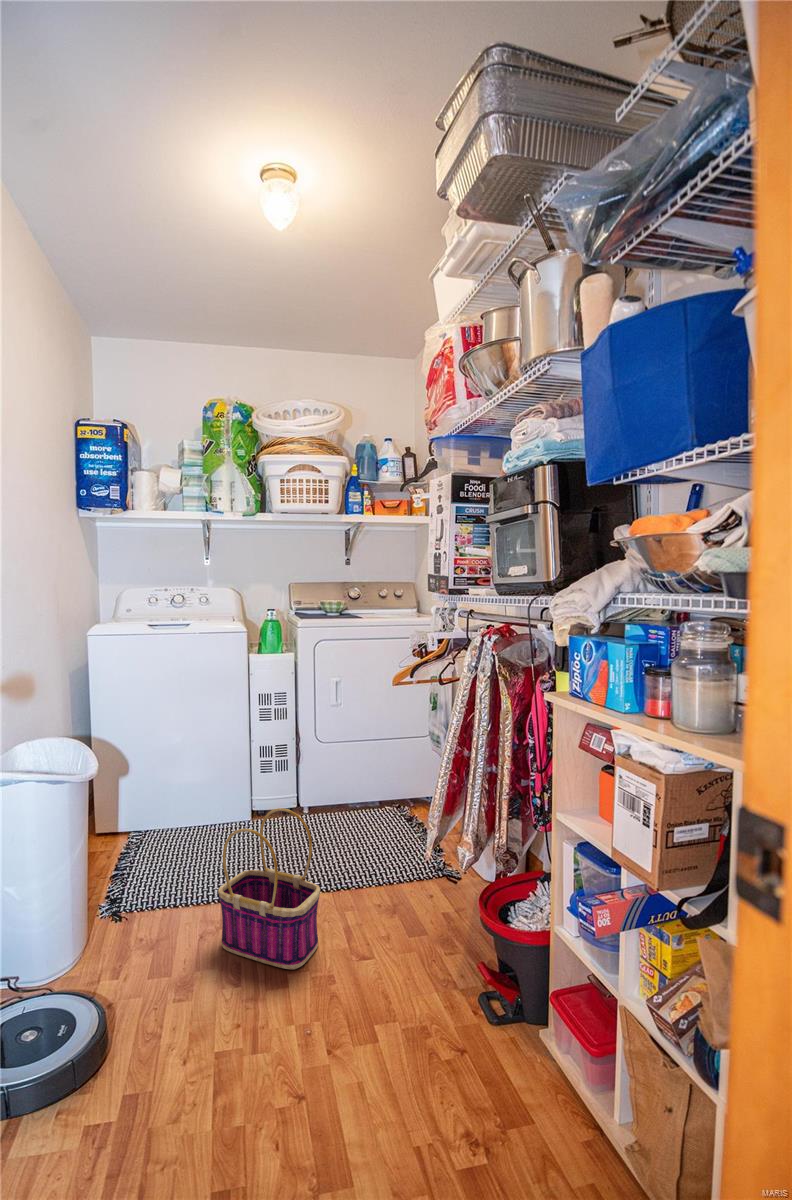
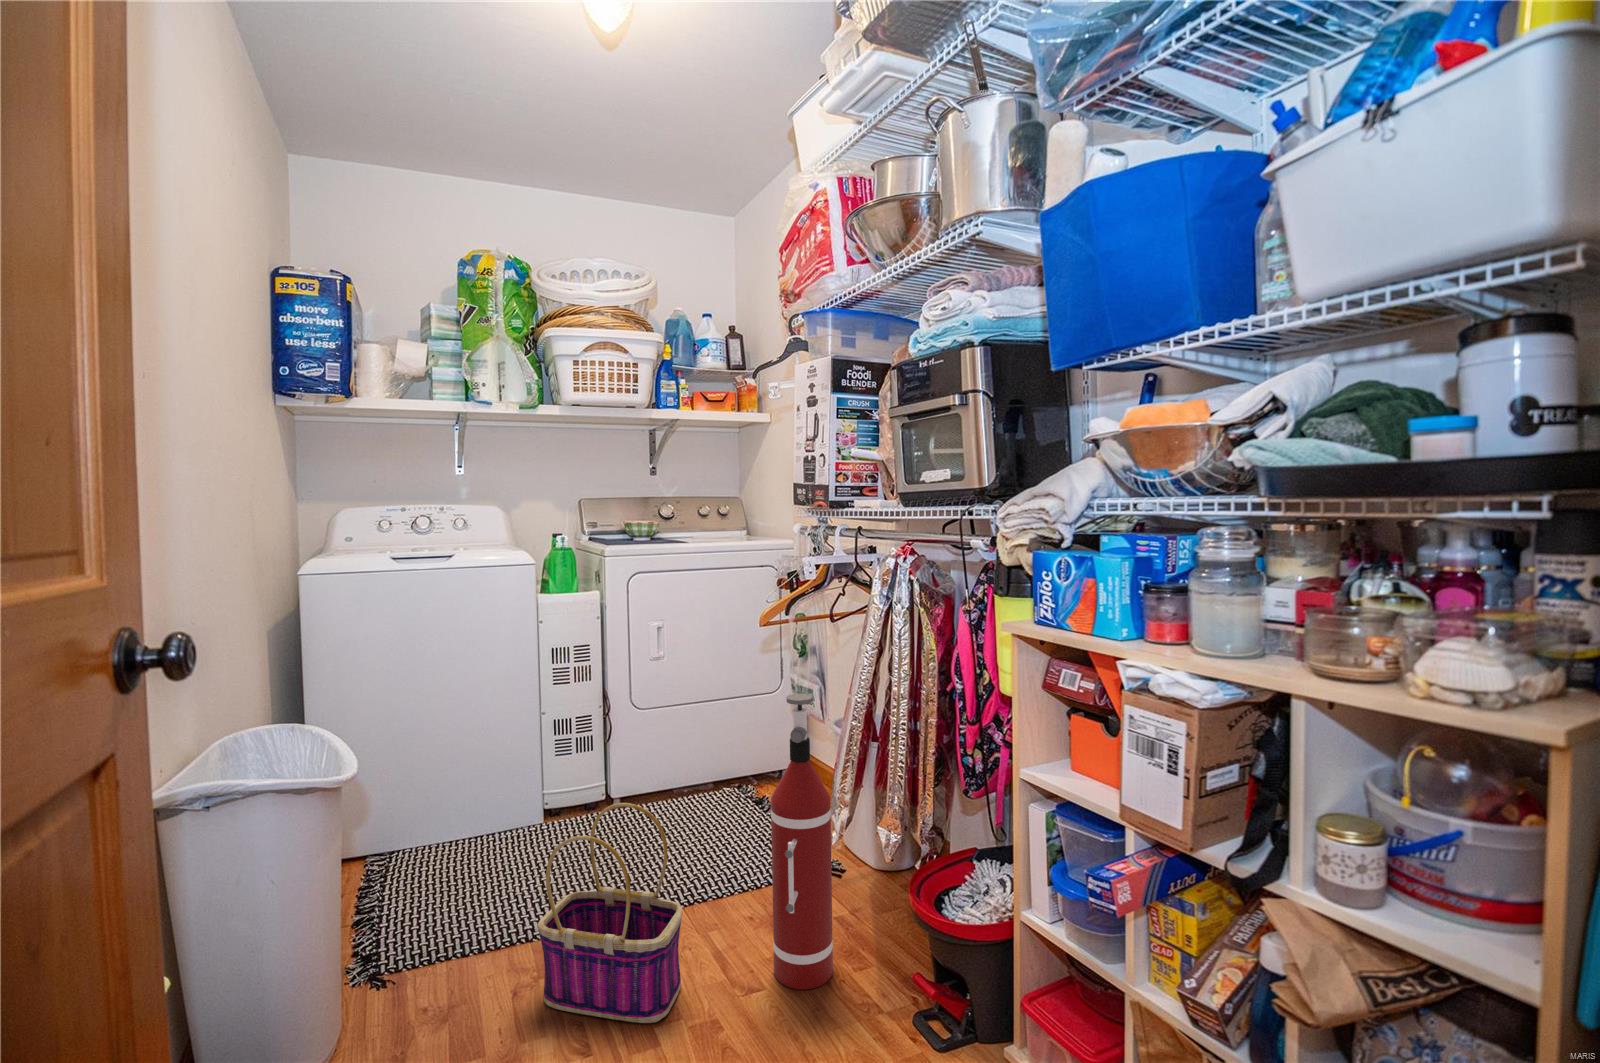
fire extinguisher: none [387,736,432,961] -> present [771,693,833,990]

